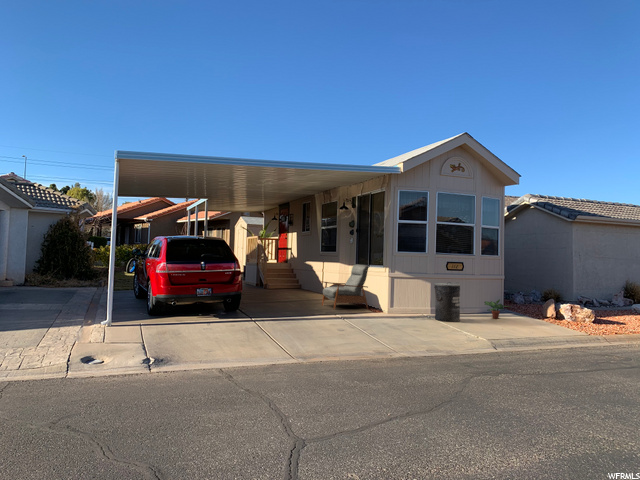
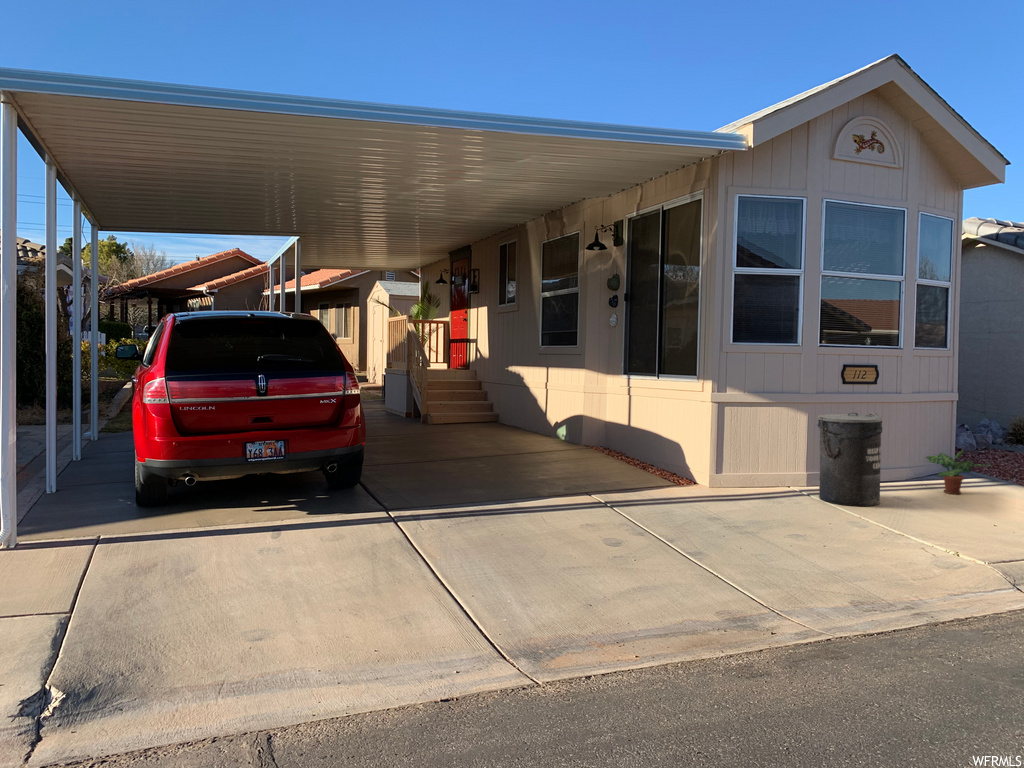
chair: present [321,264,369,309] -> none [550,372,659,478]

